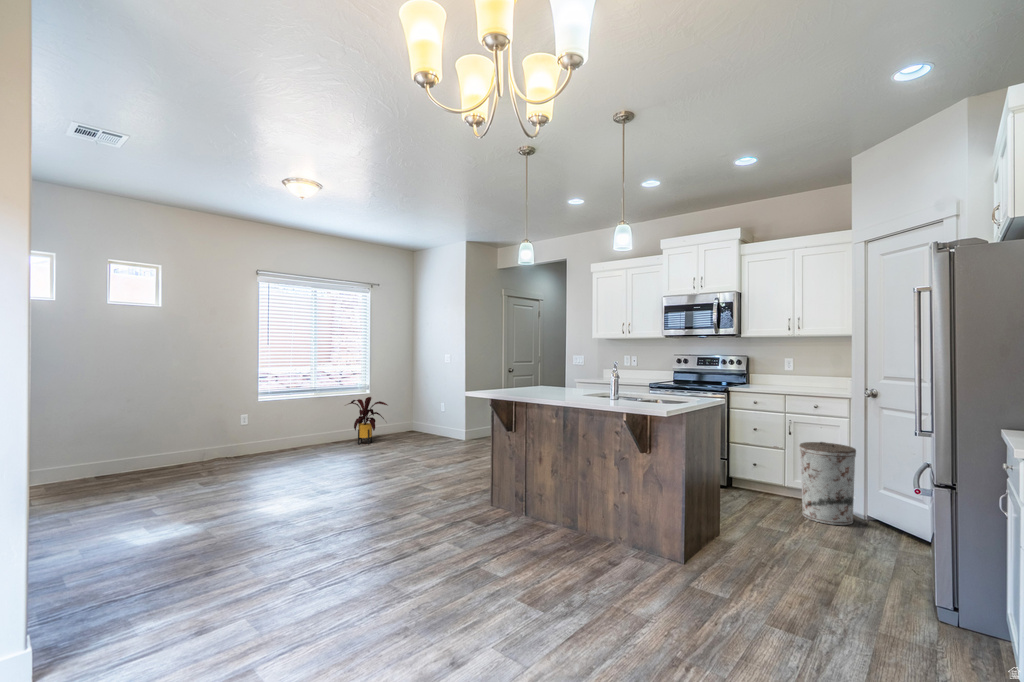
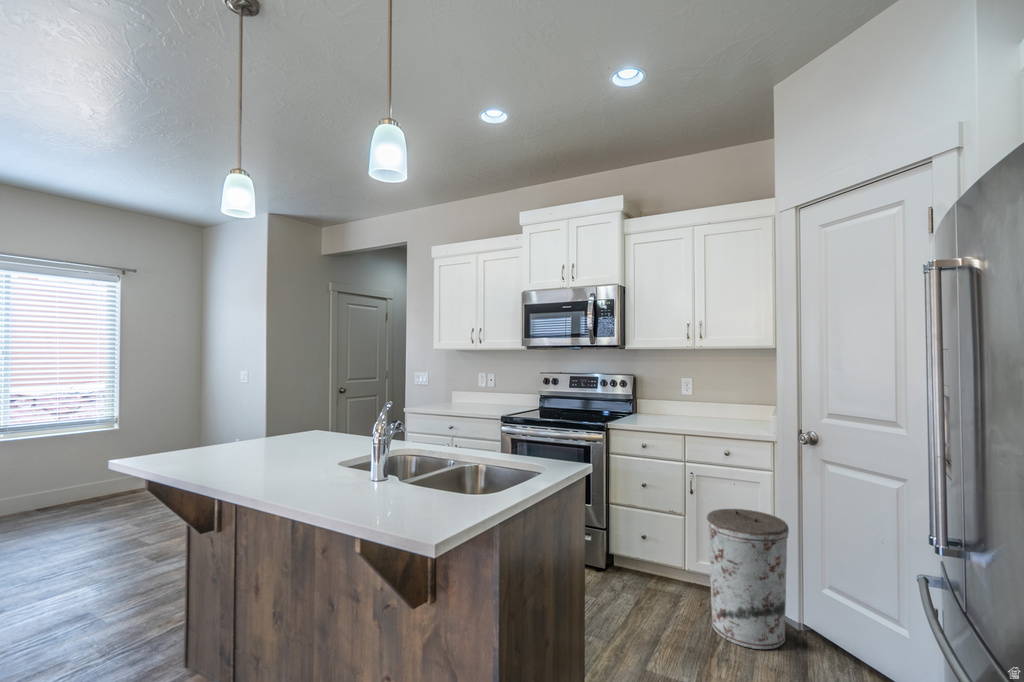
house plant: present [349,397,387,444] -> none [56,436,136,511]

